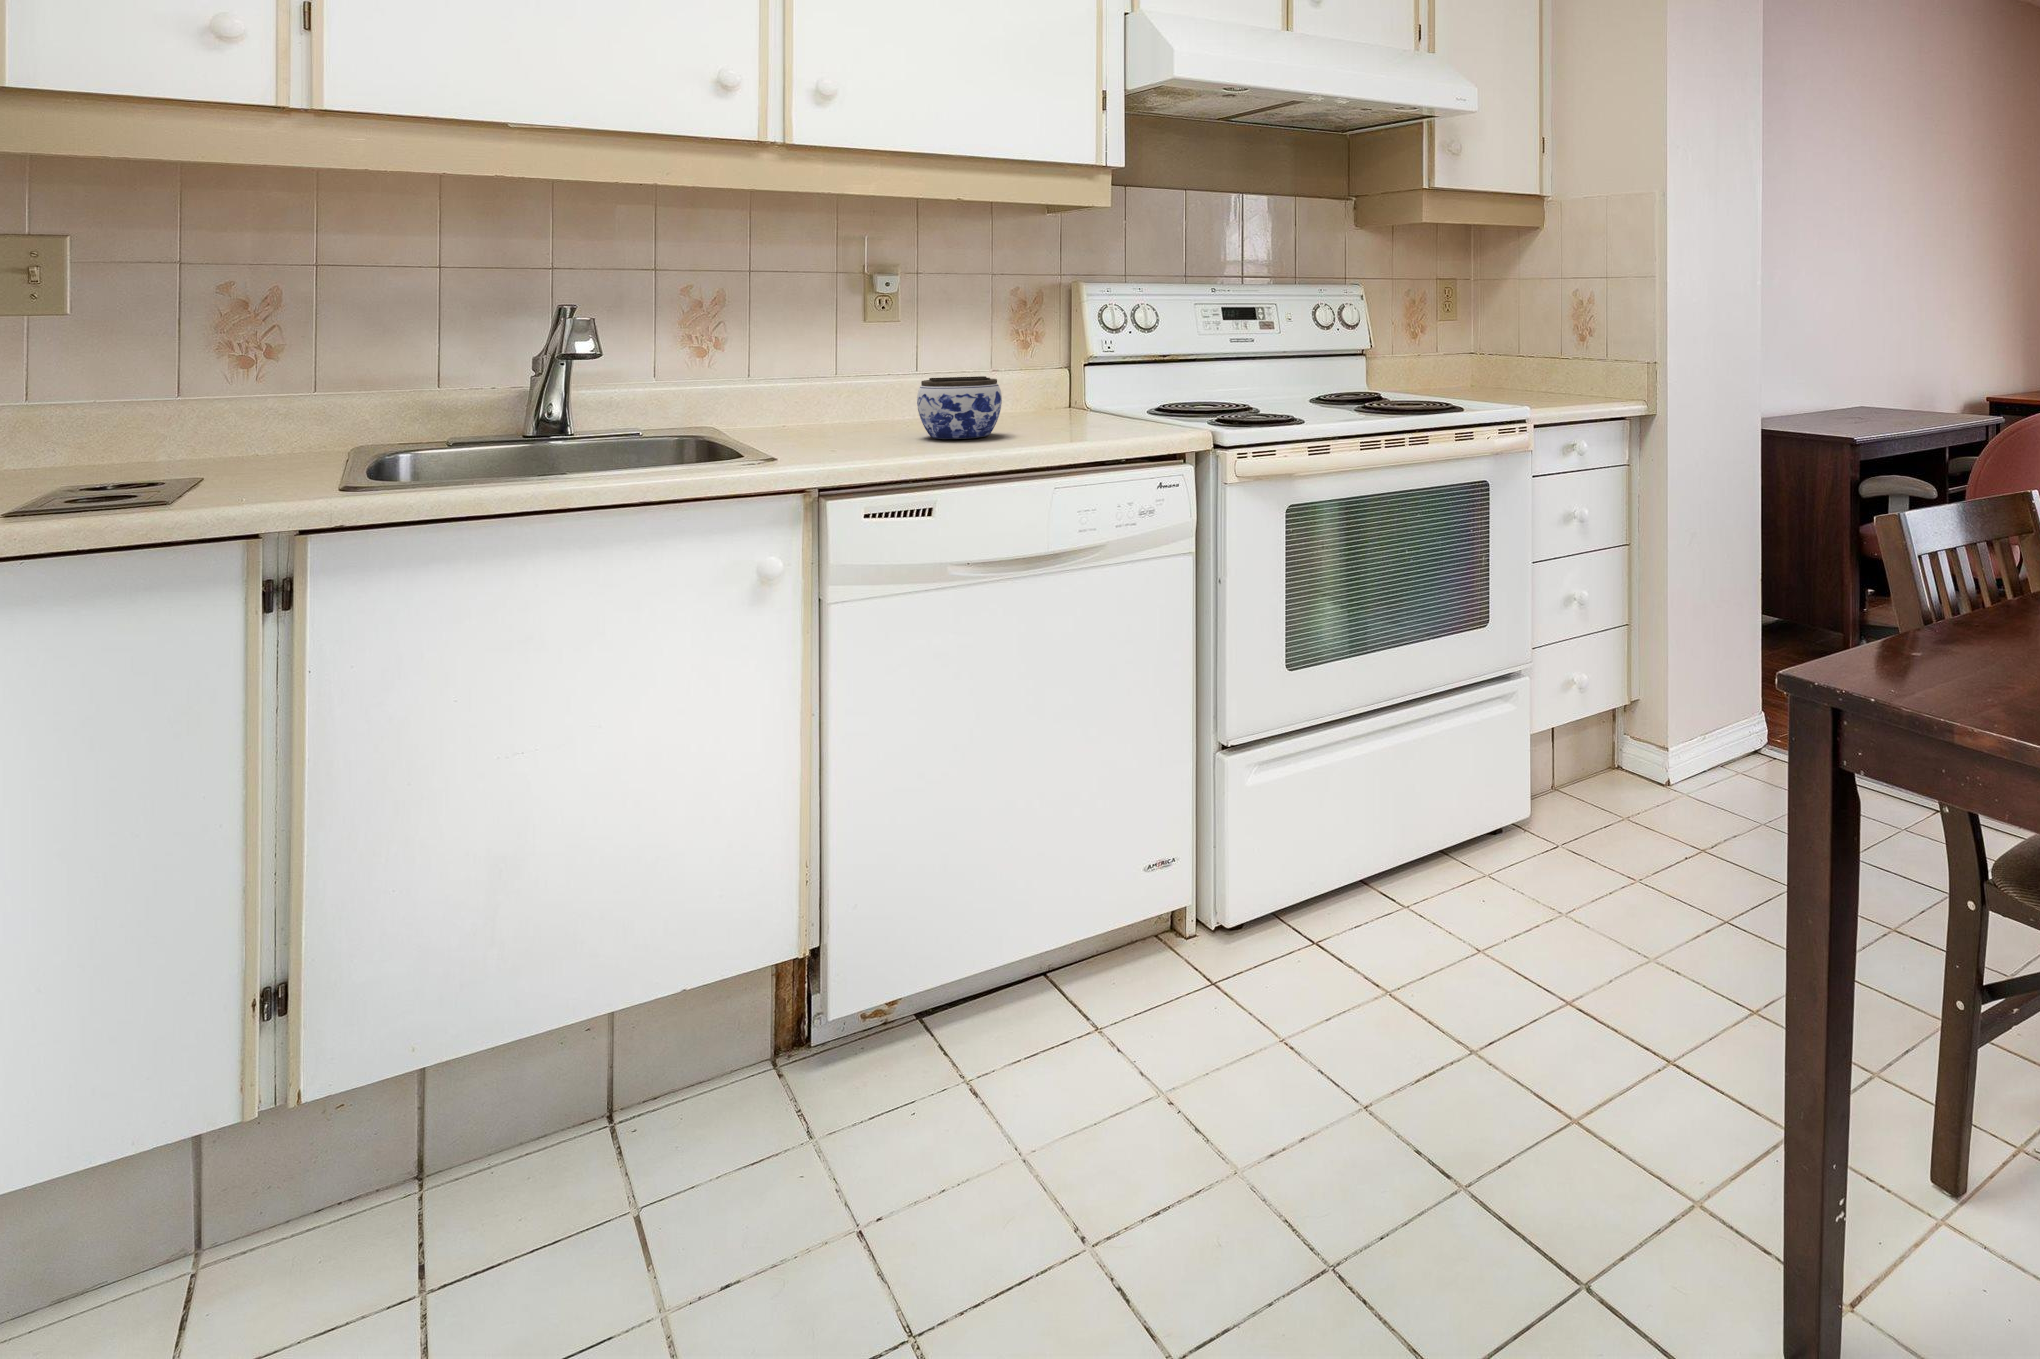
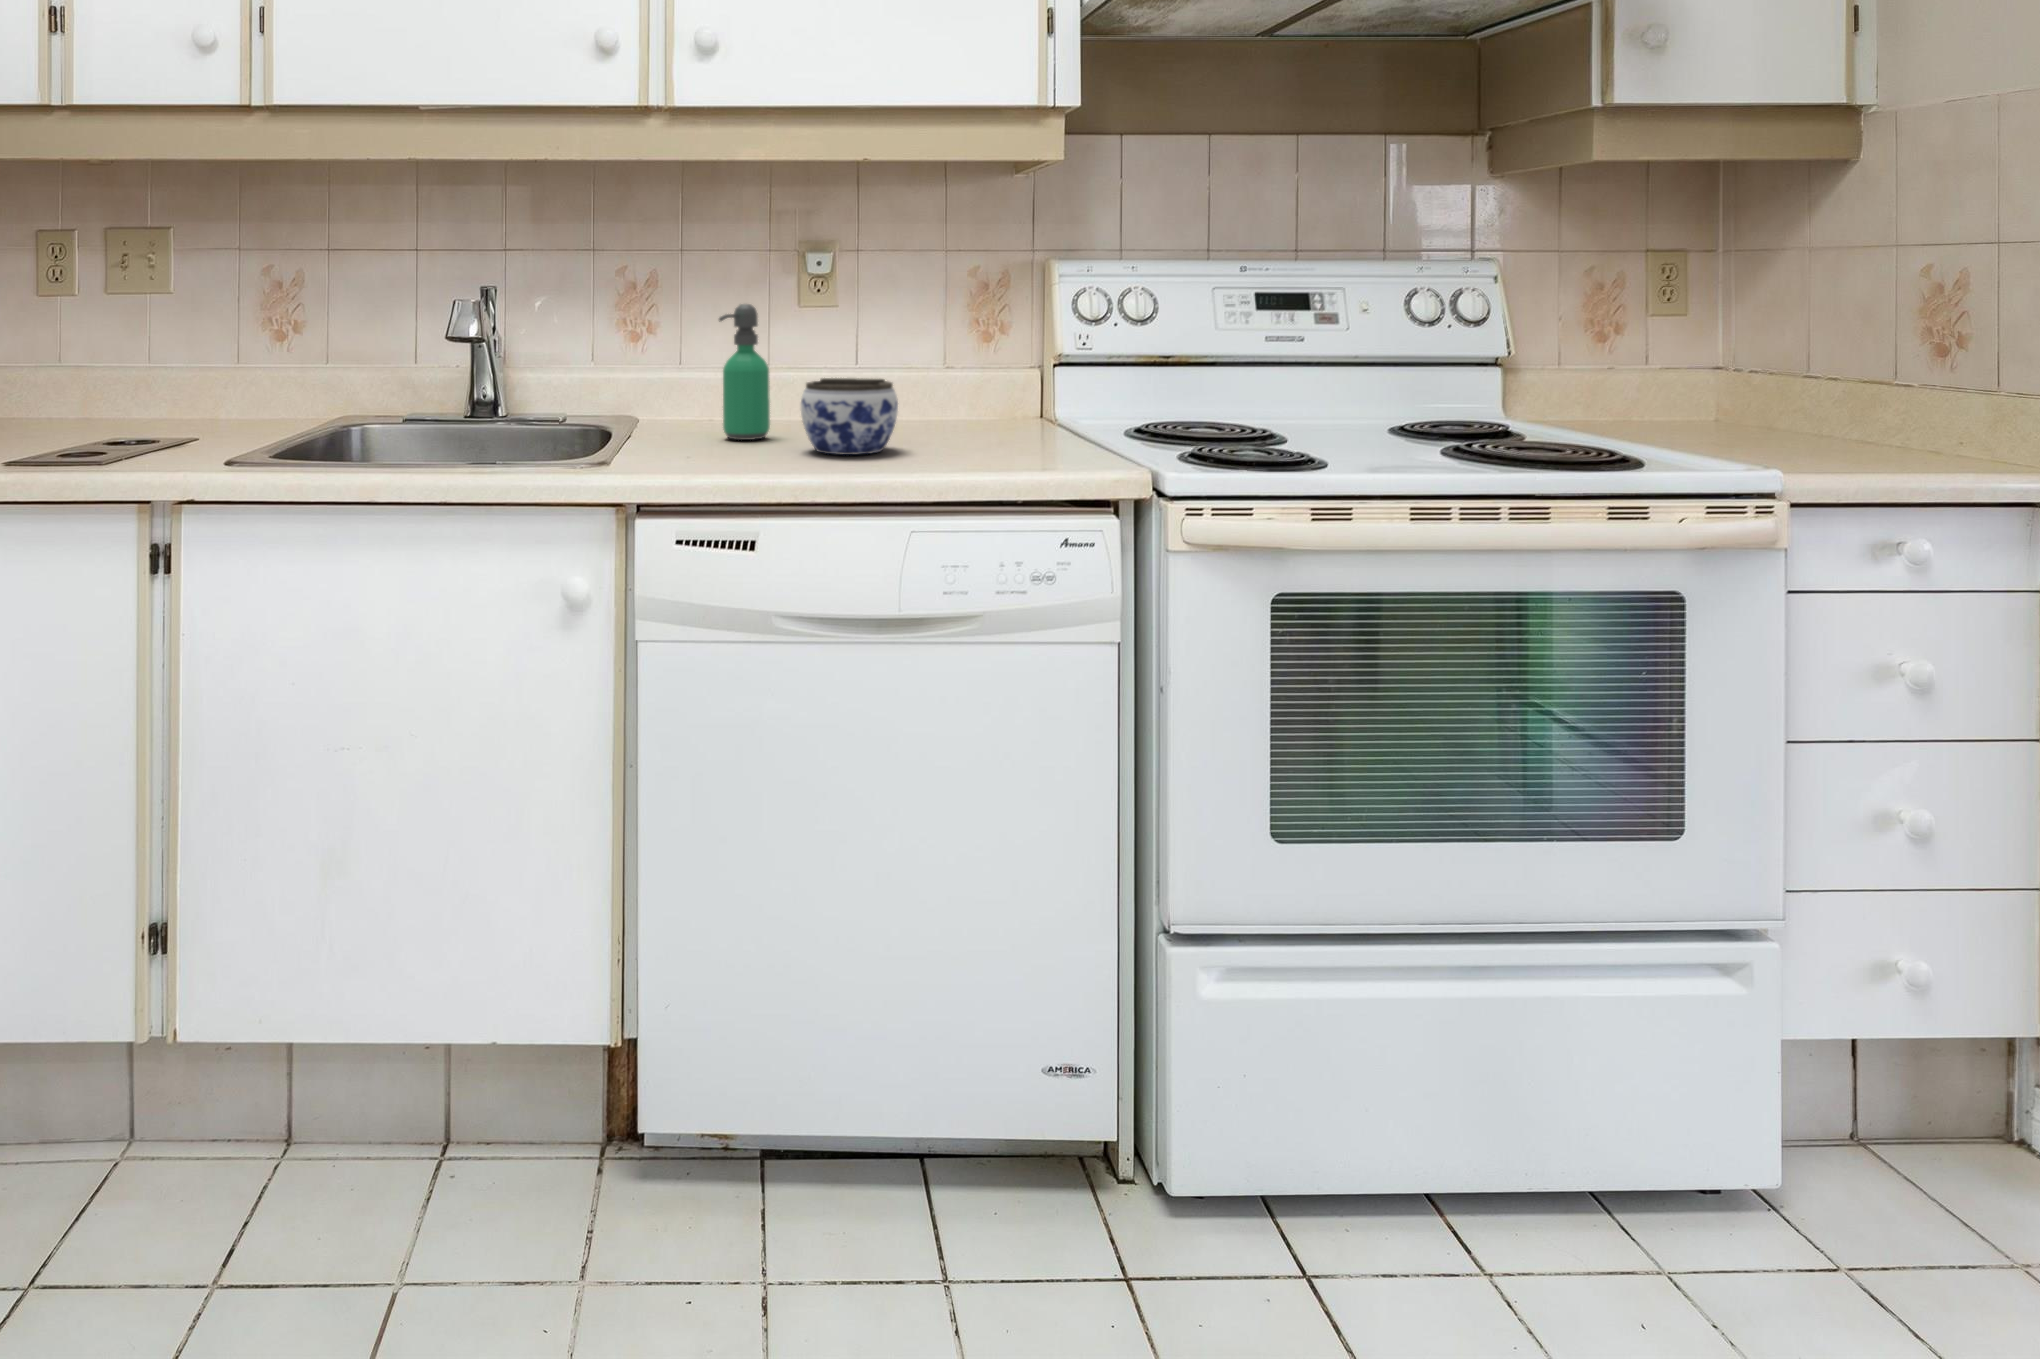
soap dispenser: none [823,317,868,435] -> present [719,304,770,440]

